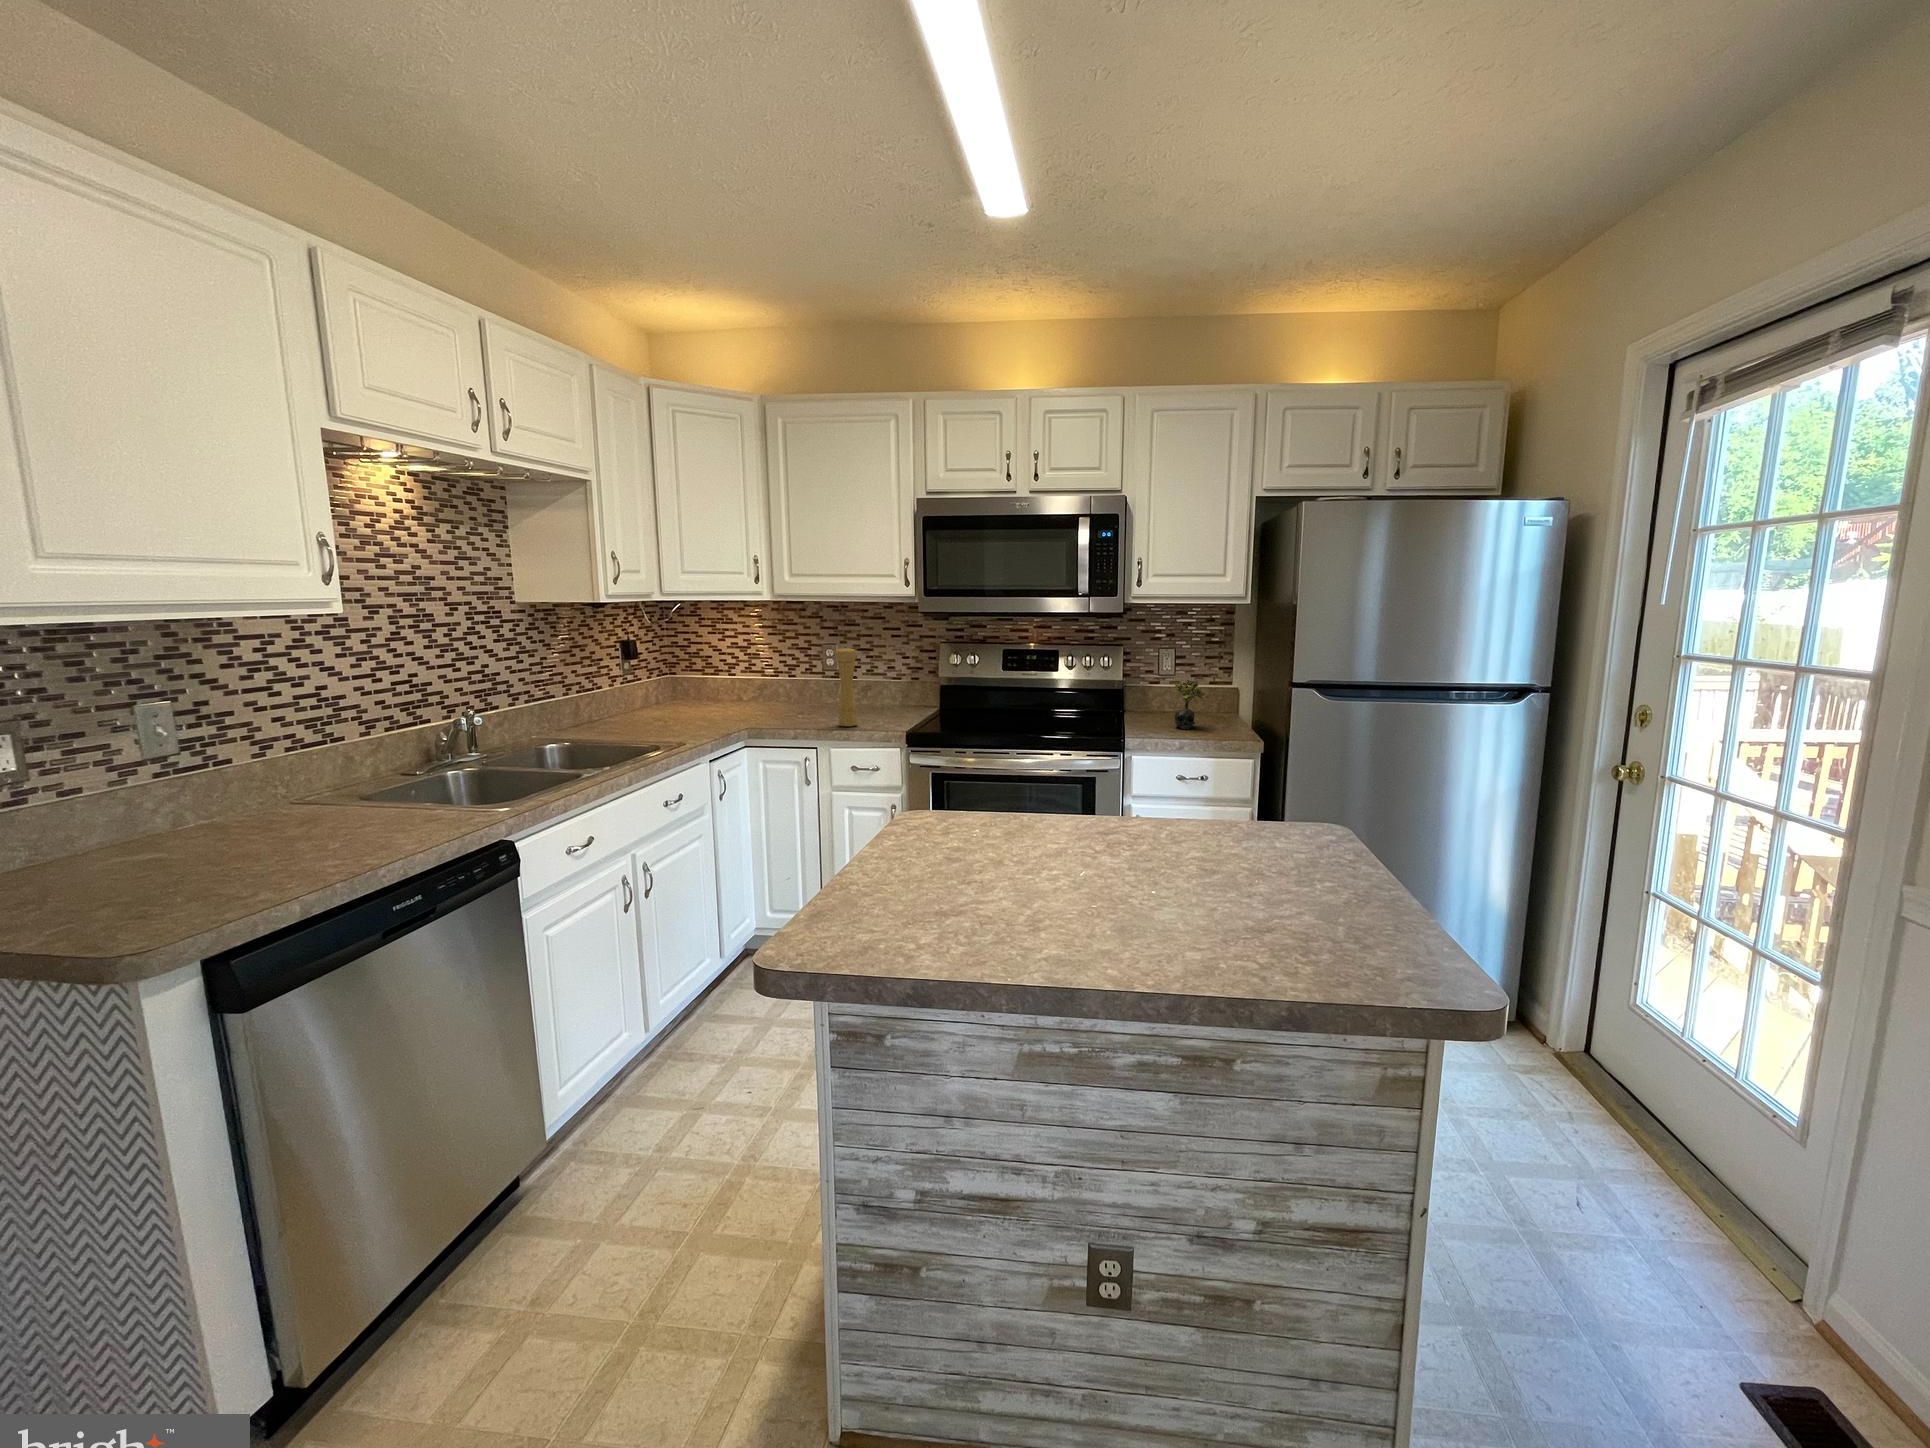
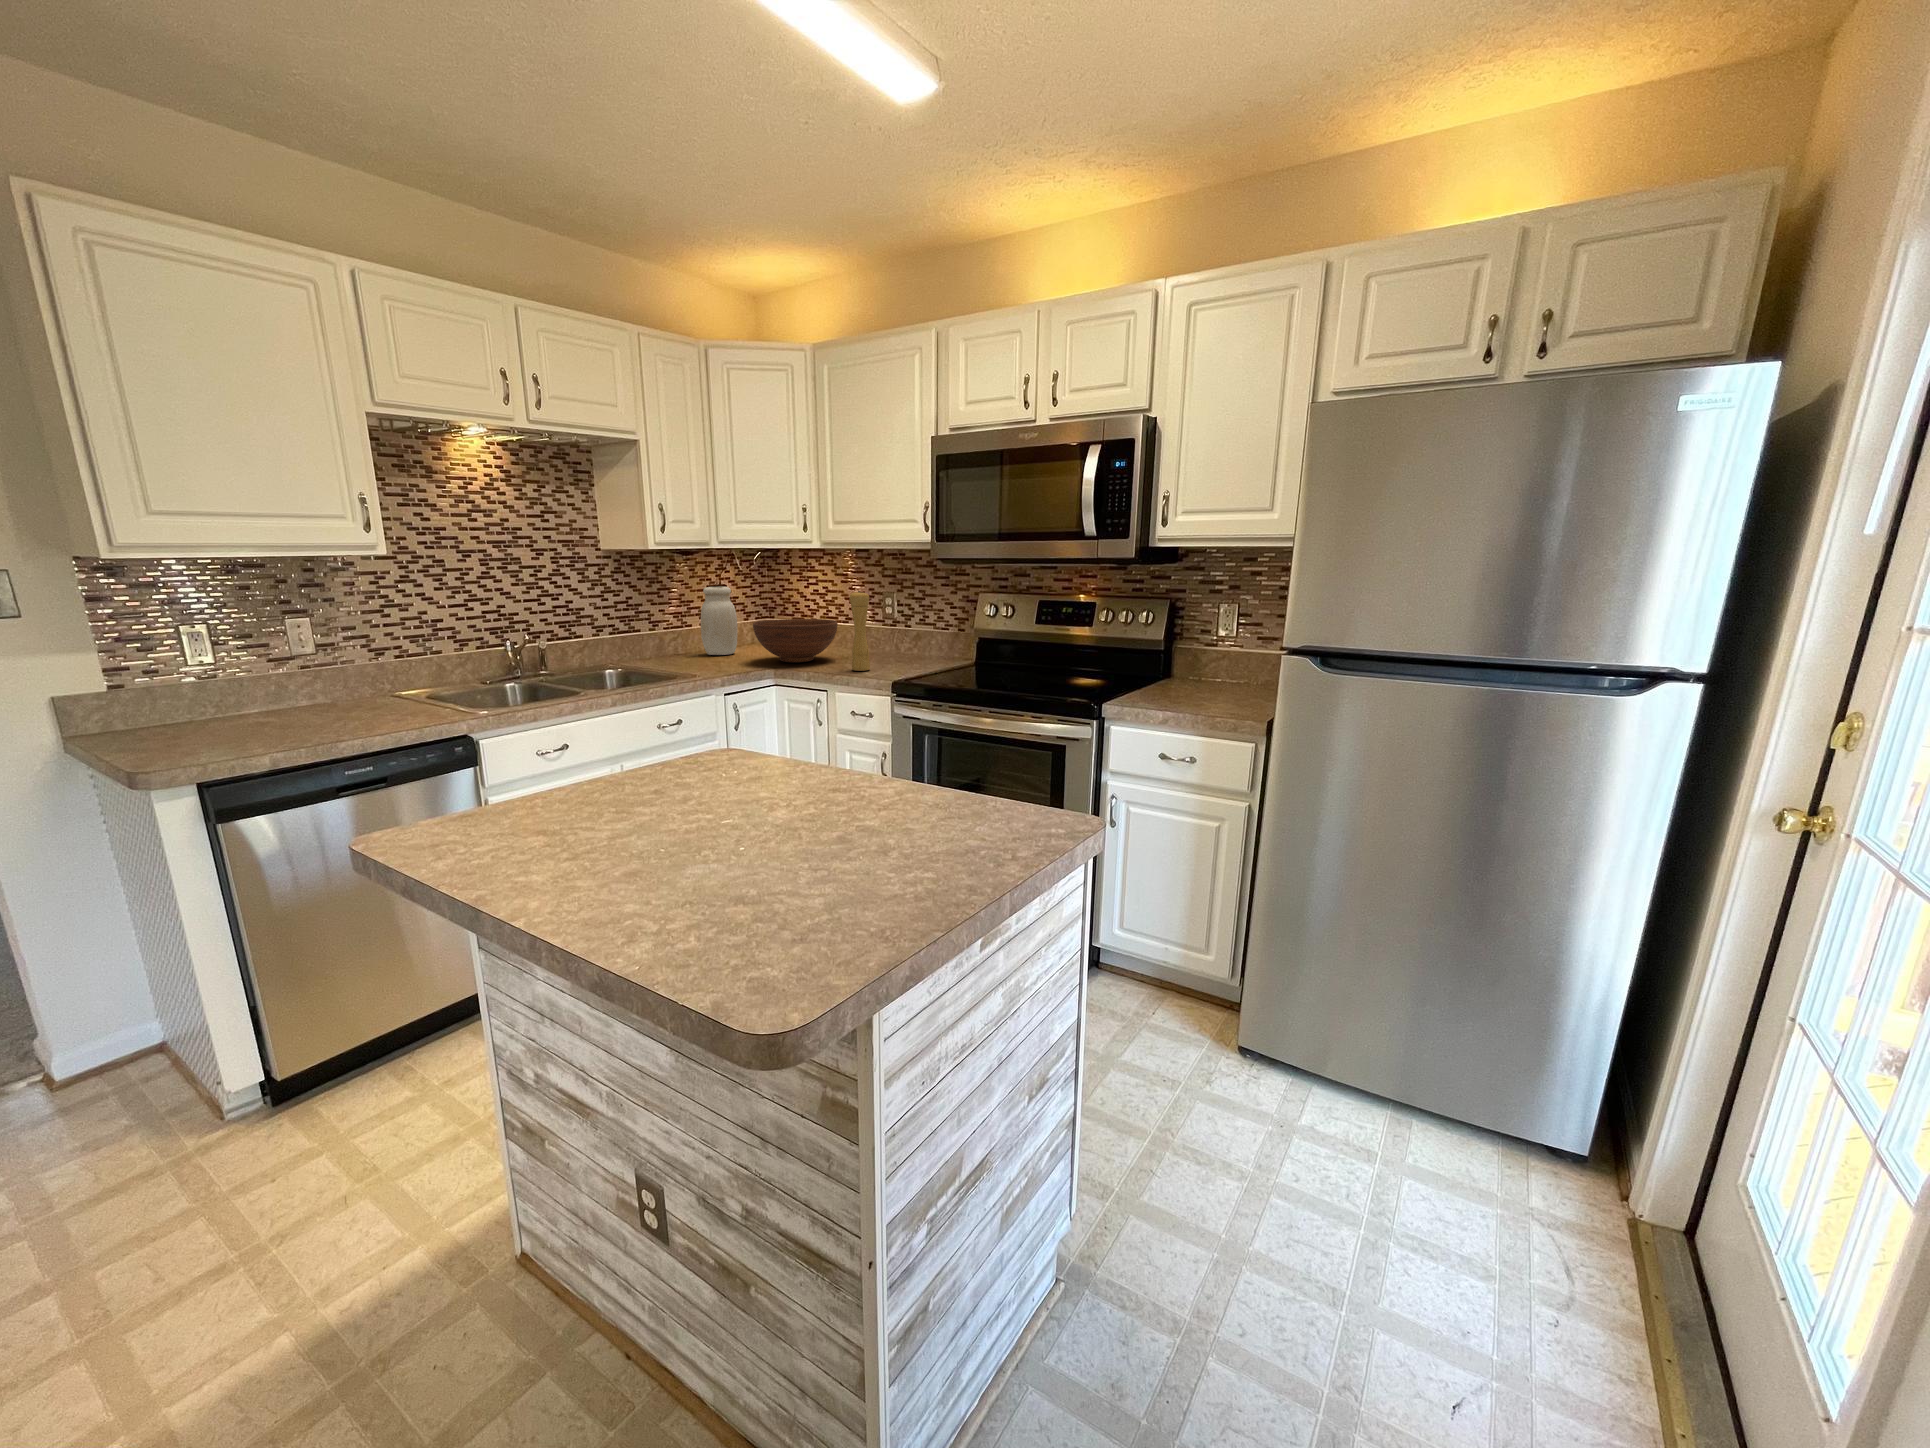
jar: none [620,643,664,720] -> present [701,587,737,655]
fruit bowl: none [707,676,801,722] -> present [753,619,838,662]
succulent plant: present [1172,680,1205,729] -> none [1195,637,1235,698]

